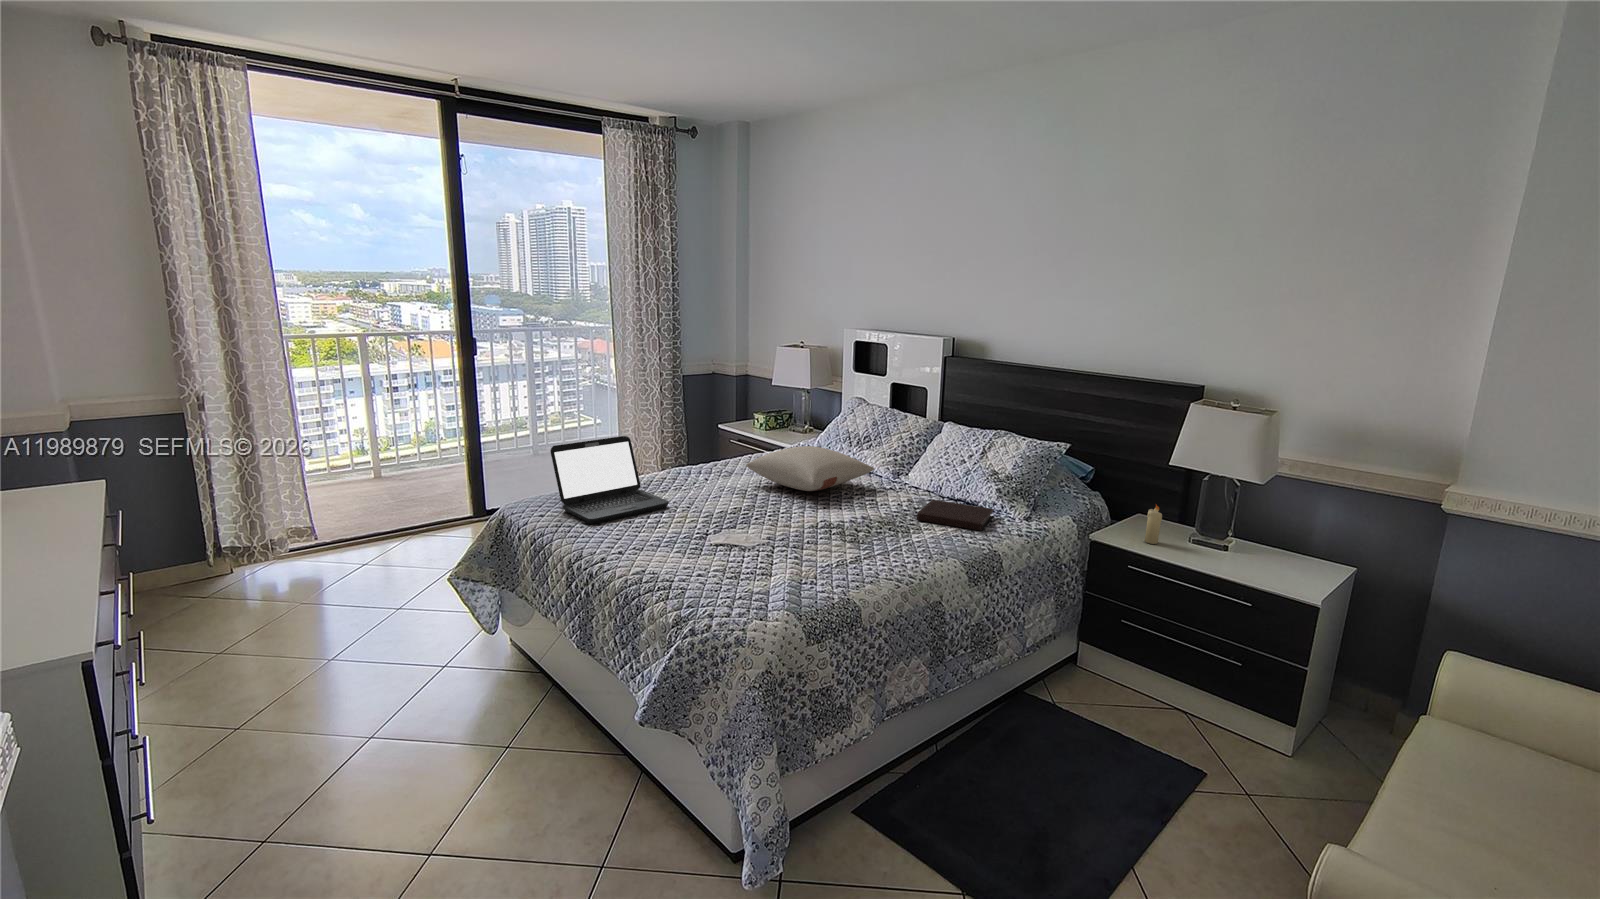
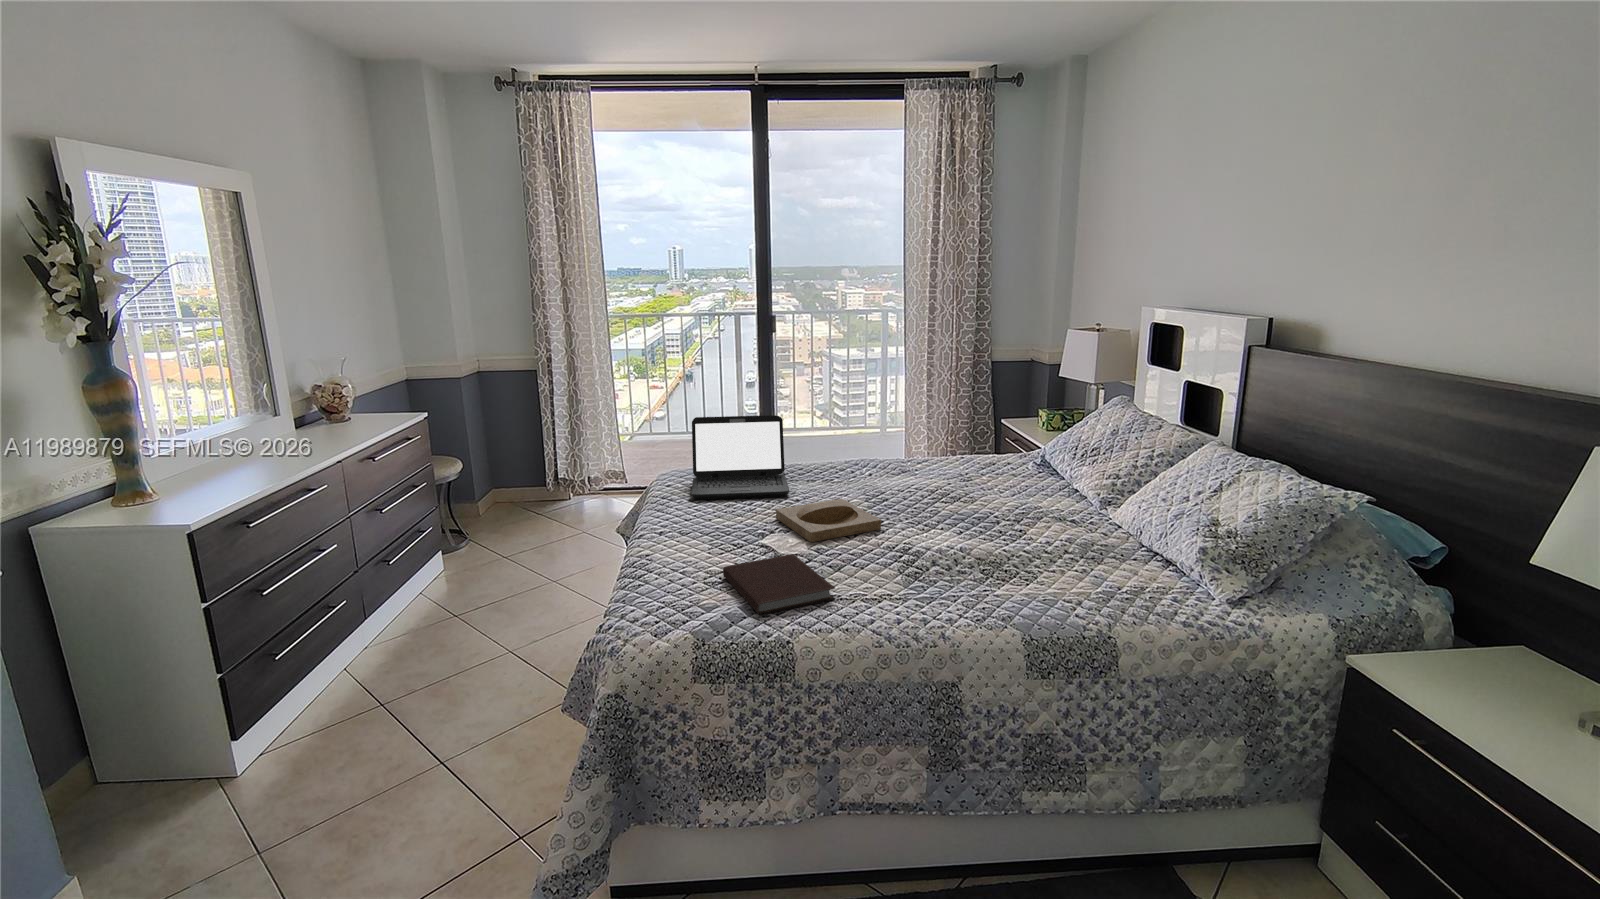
pillow: present [746,446,874,491] -> none [907,450,1059,507]
tray: none [692,500,782,536] -> present [776,499,881,542]
notebook: present [917,500,994,531] -> present [723,554,835,615]
candle: present [1145,505,1162,544] -> none [1456,635,1500,711]

